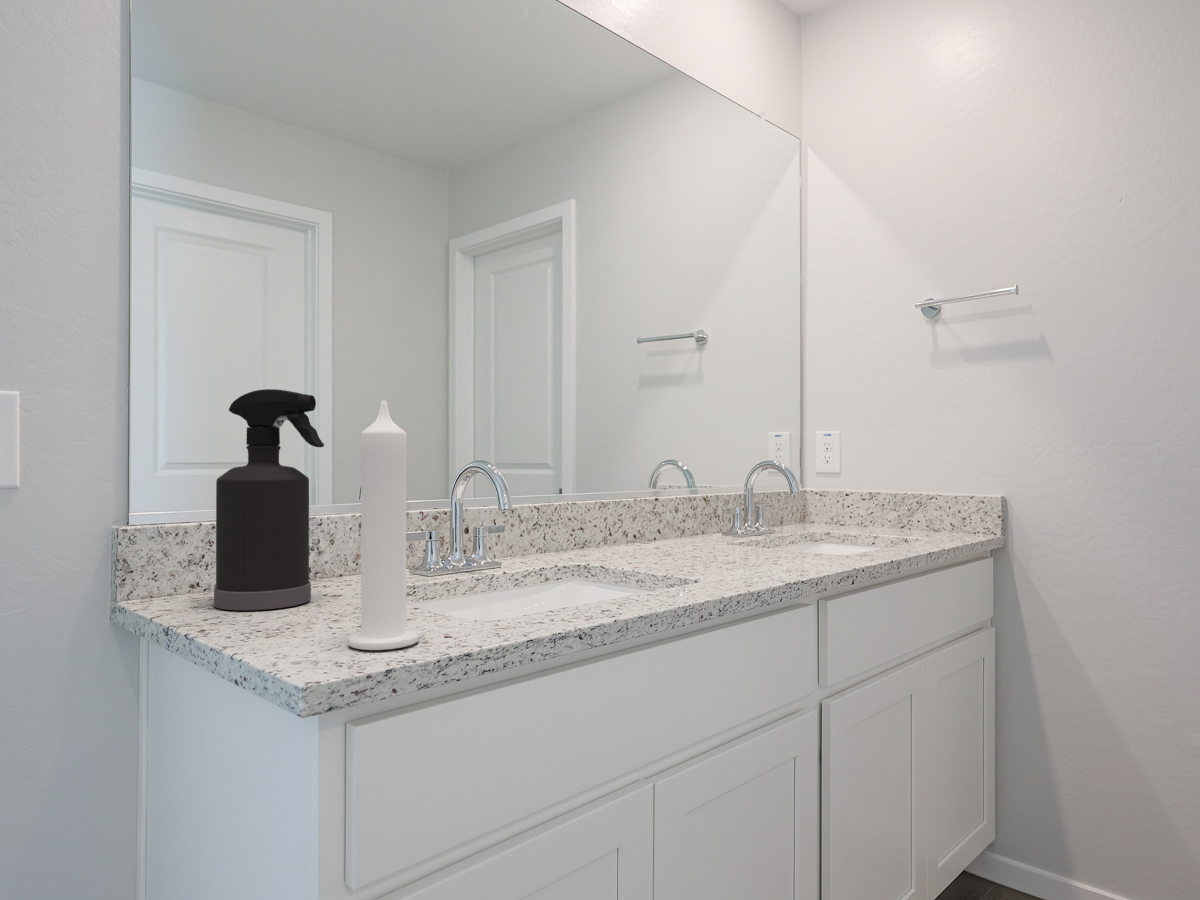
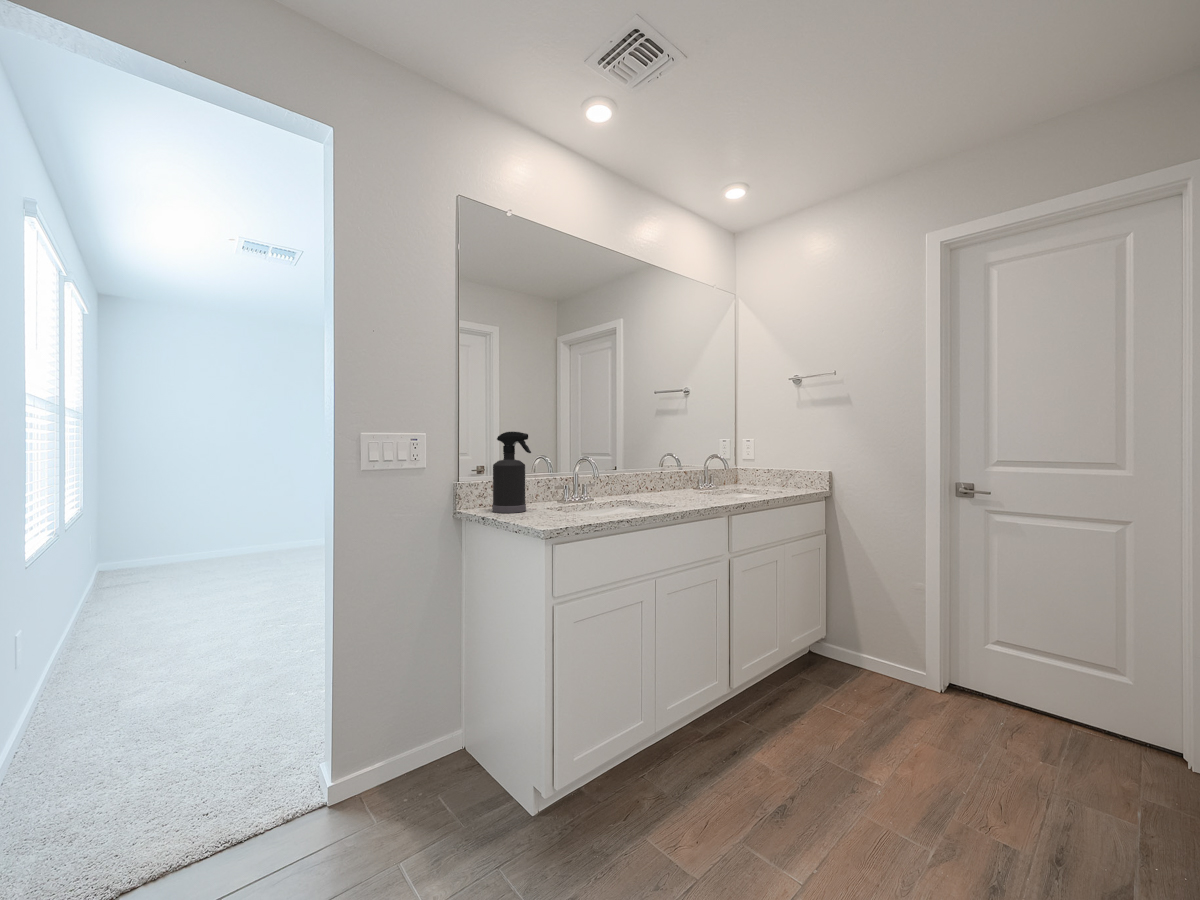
candle: present [348,400,419,650] -> none [551,441,574,523]

